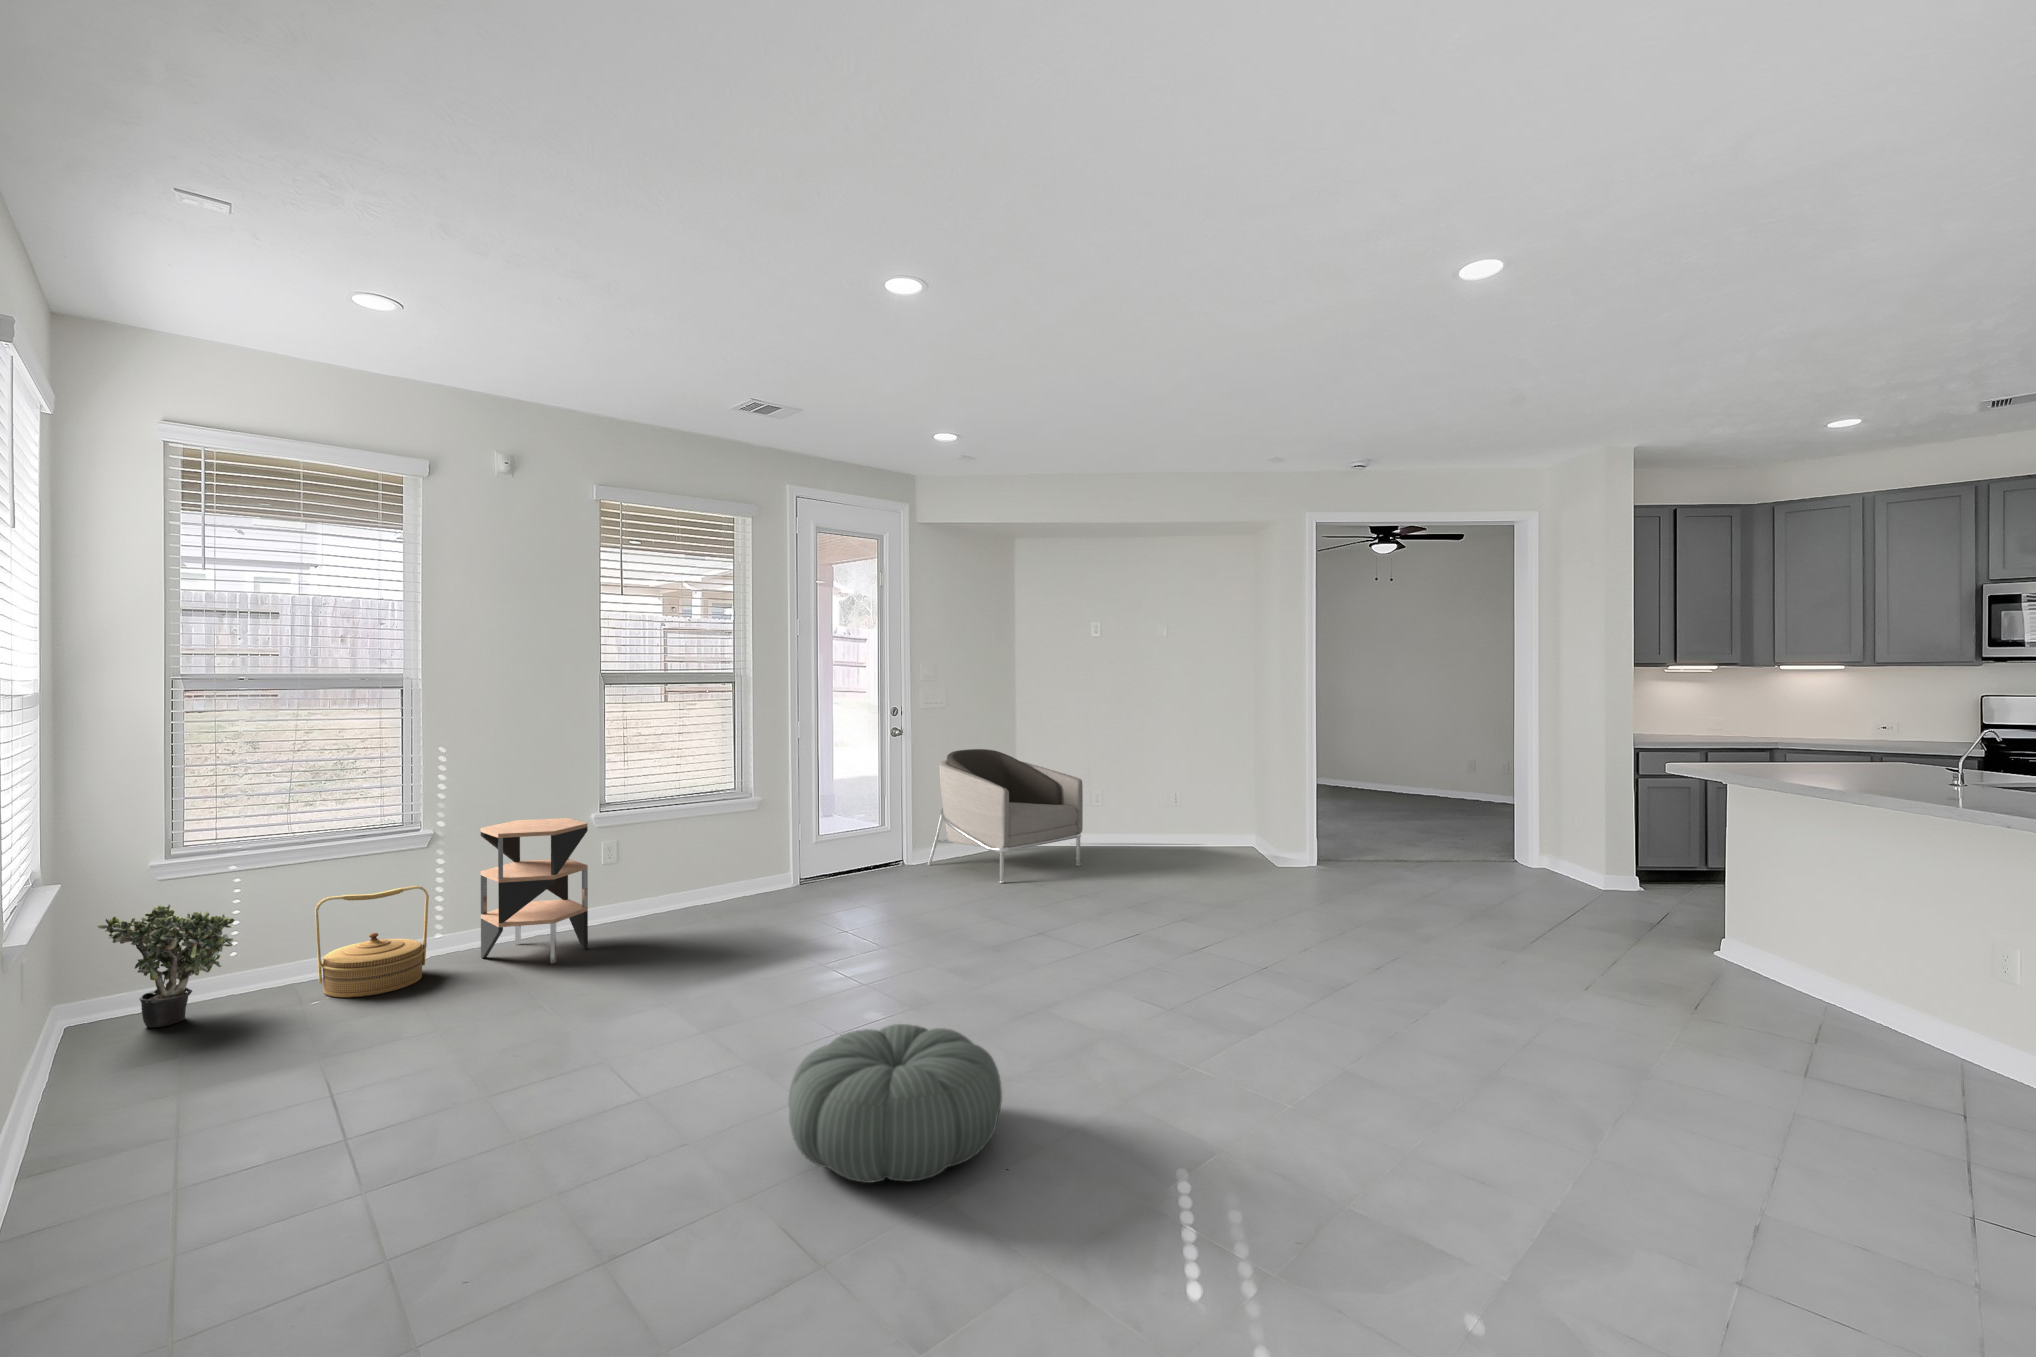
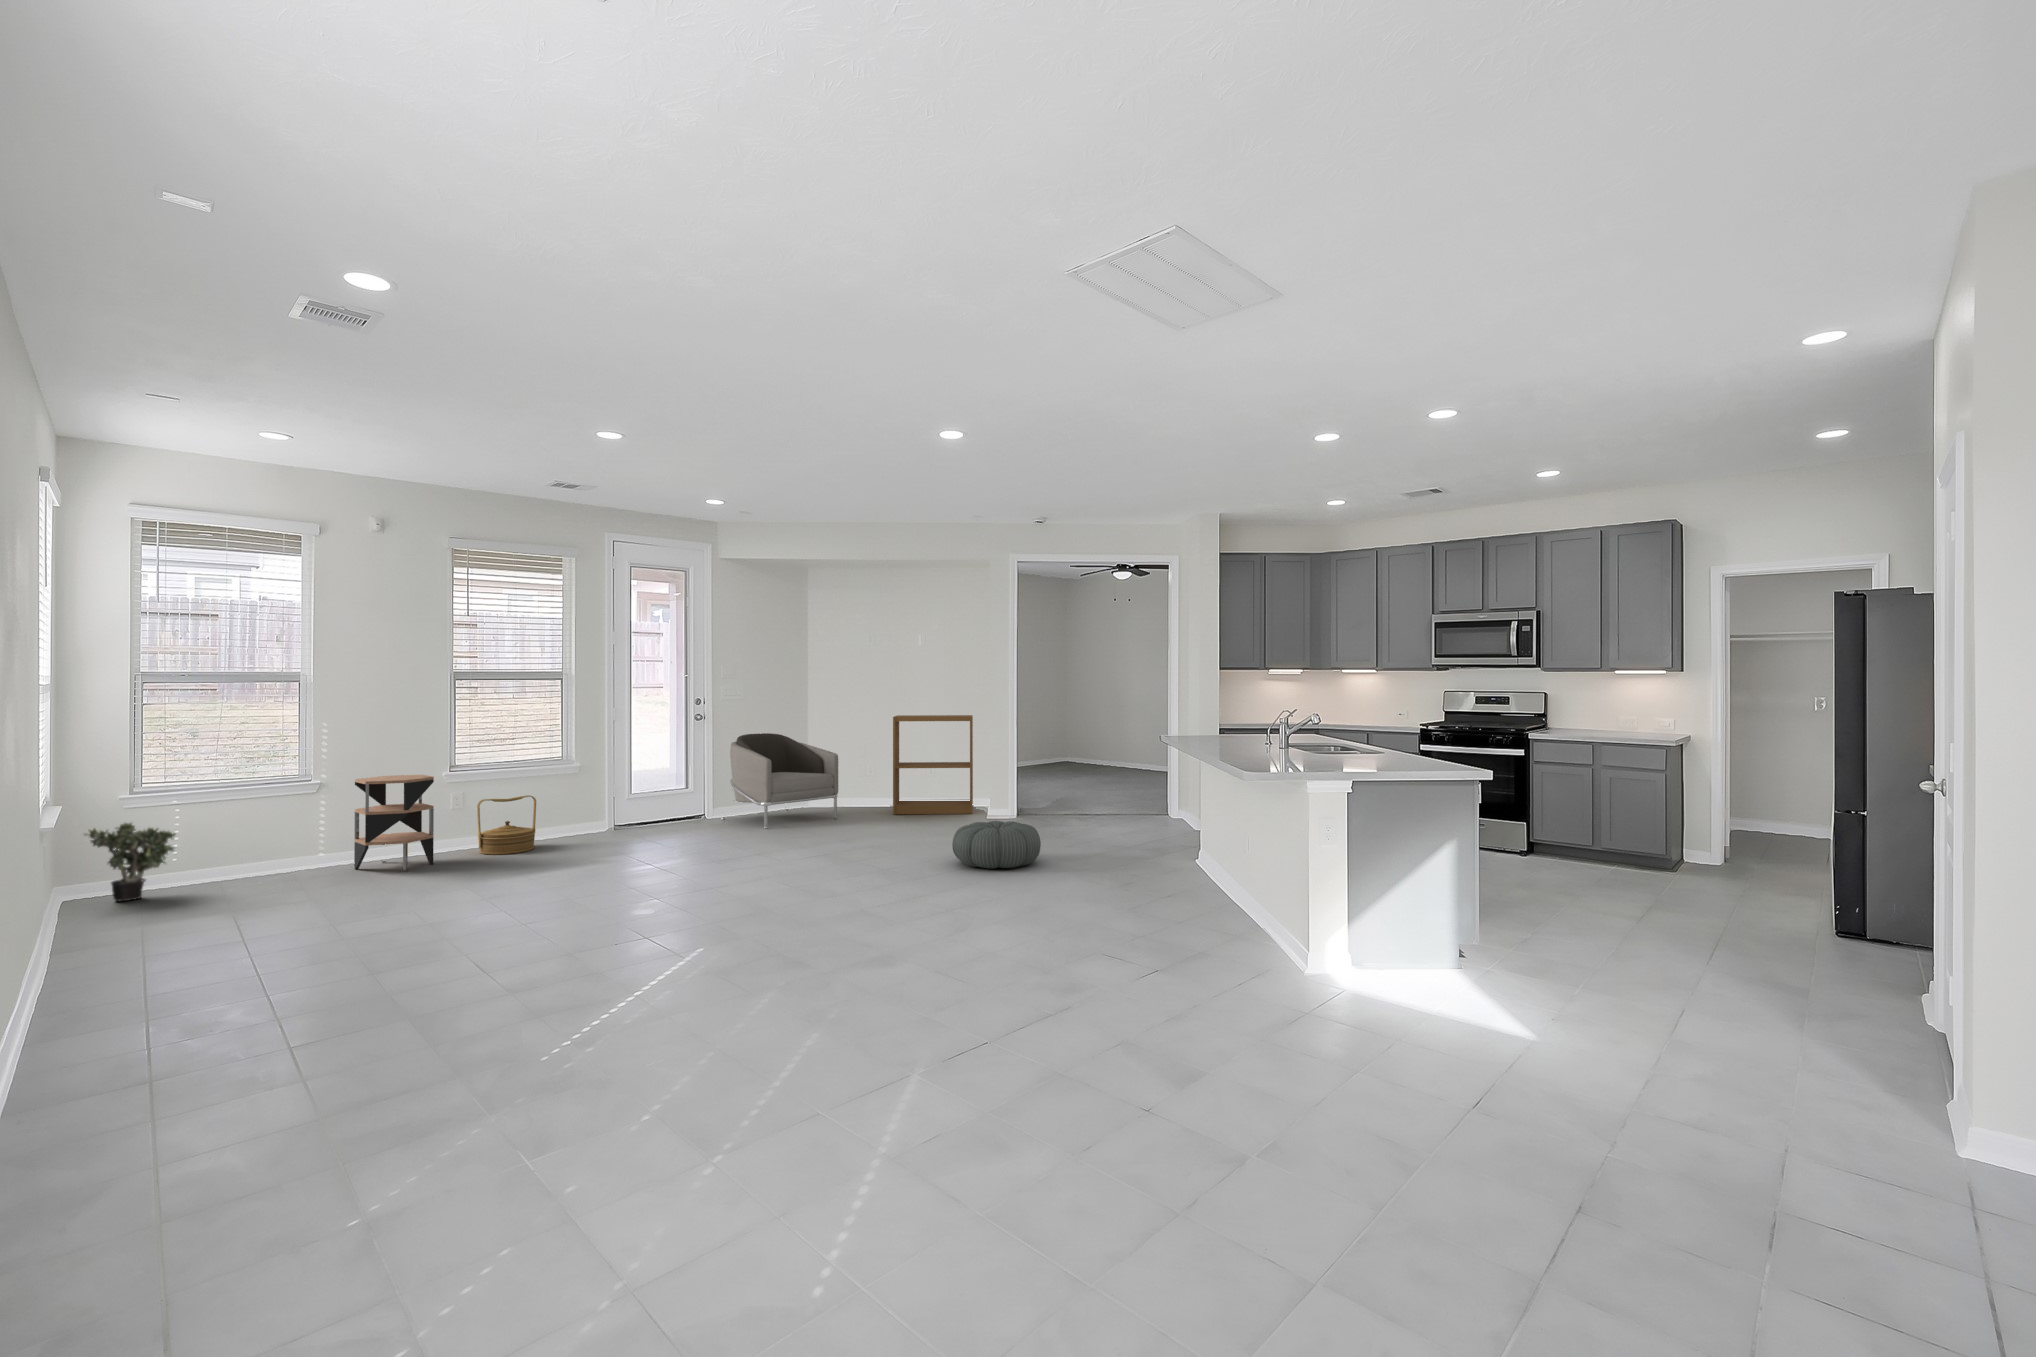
bookshelf: none [1142,725,1256,860] -> present [893,715,973,815]
woven basket: present [315,886,429,997] -> present [477,795,536,855]
pouf: present [788,1024,1002,1183] -> present [952,821,1041,869]

